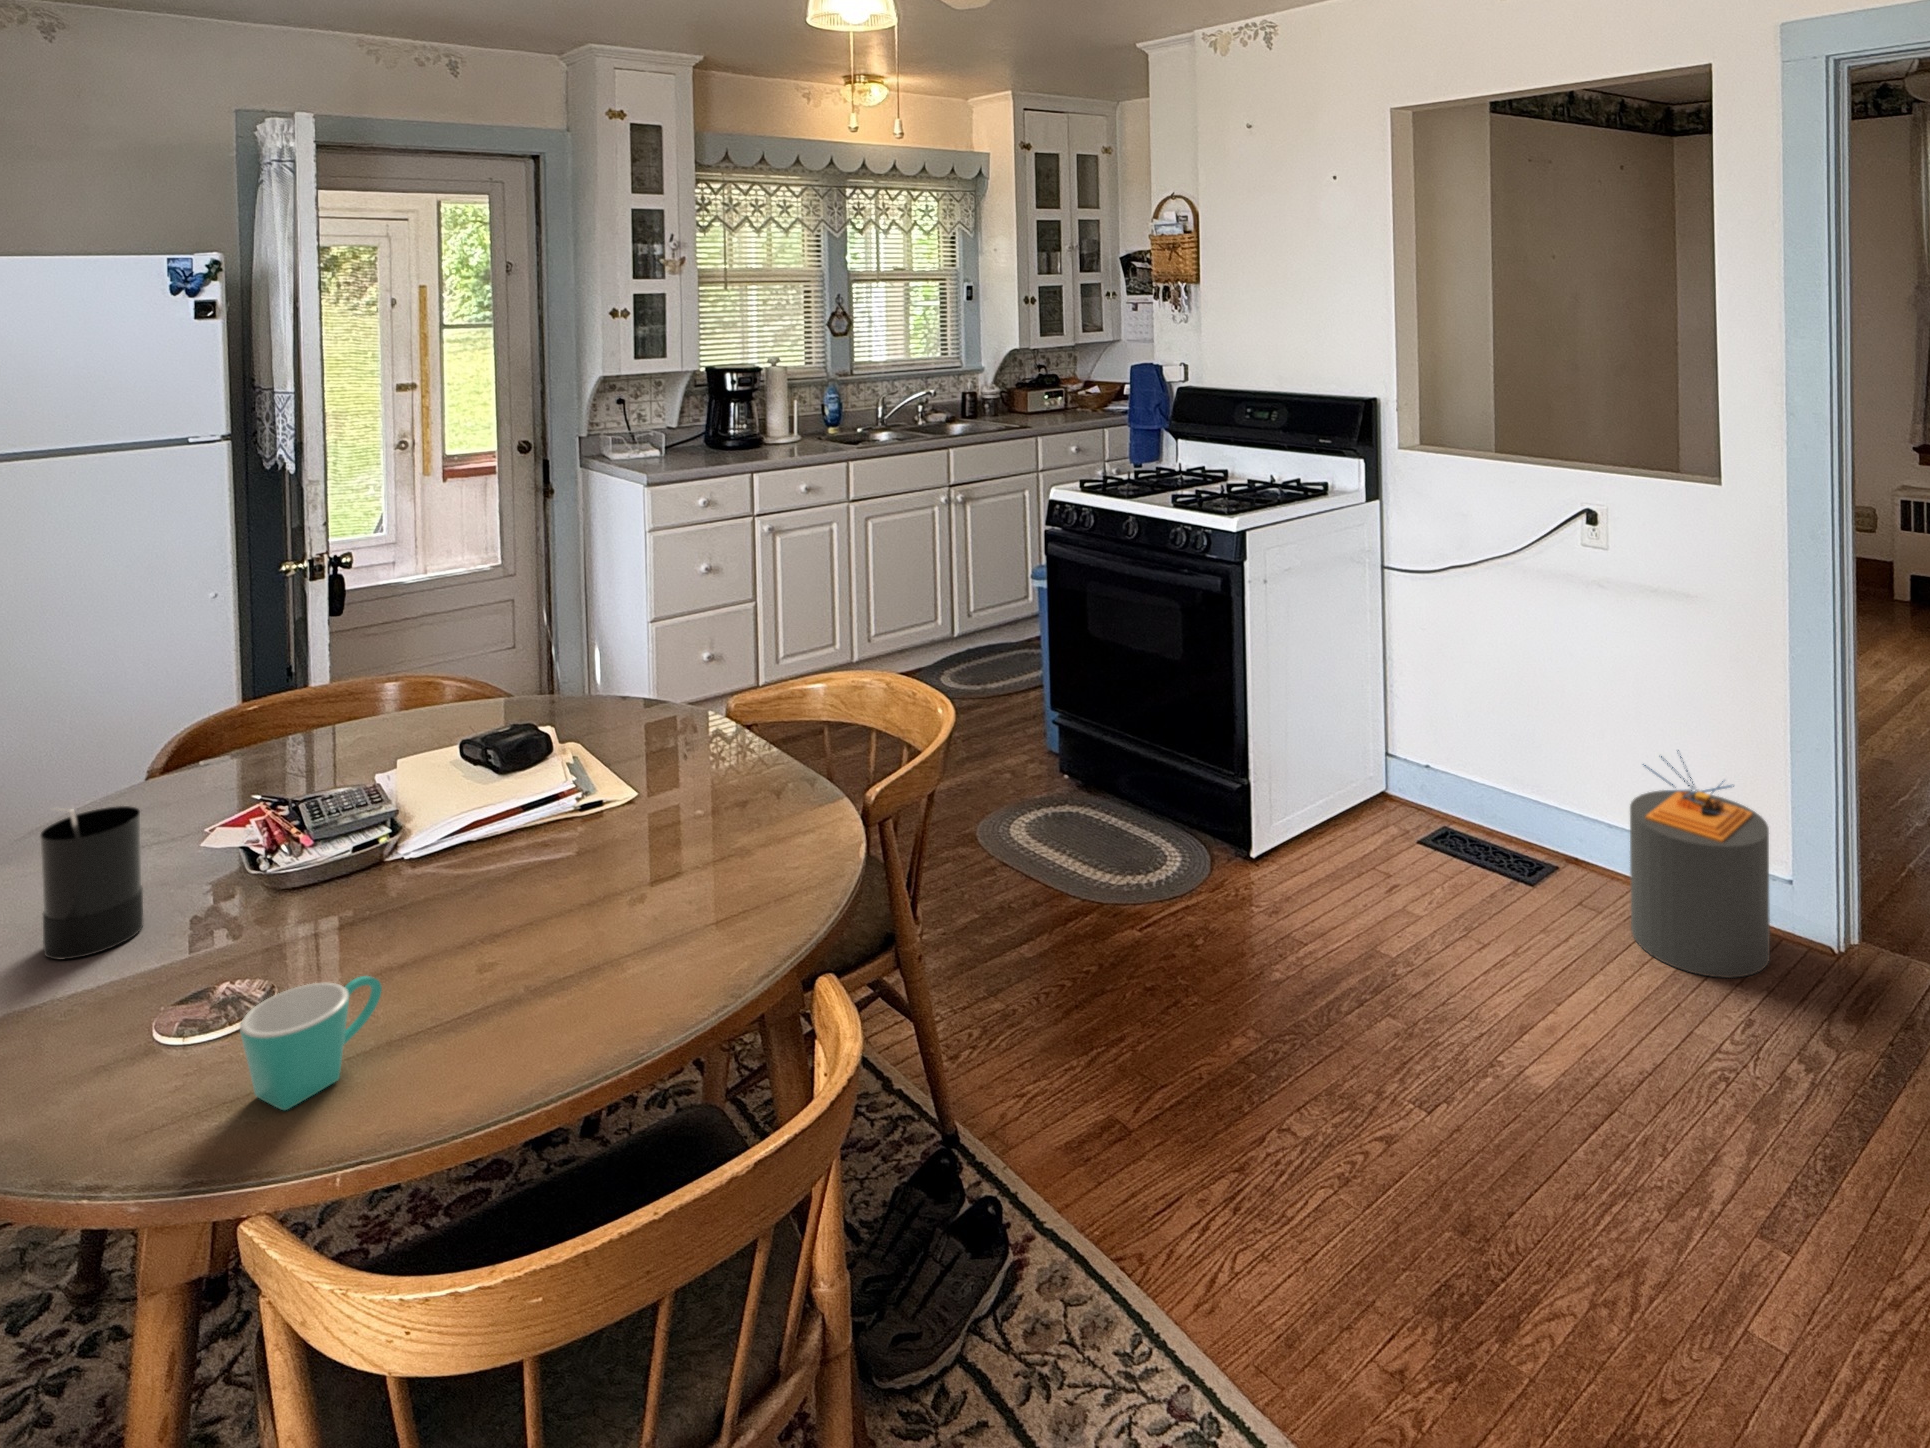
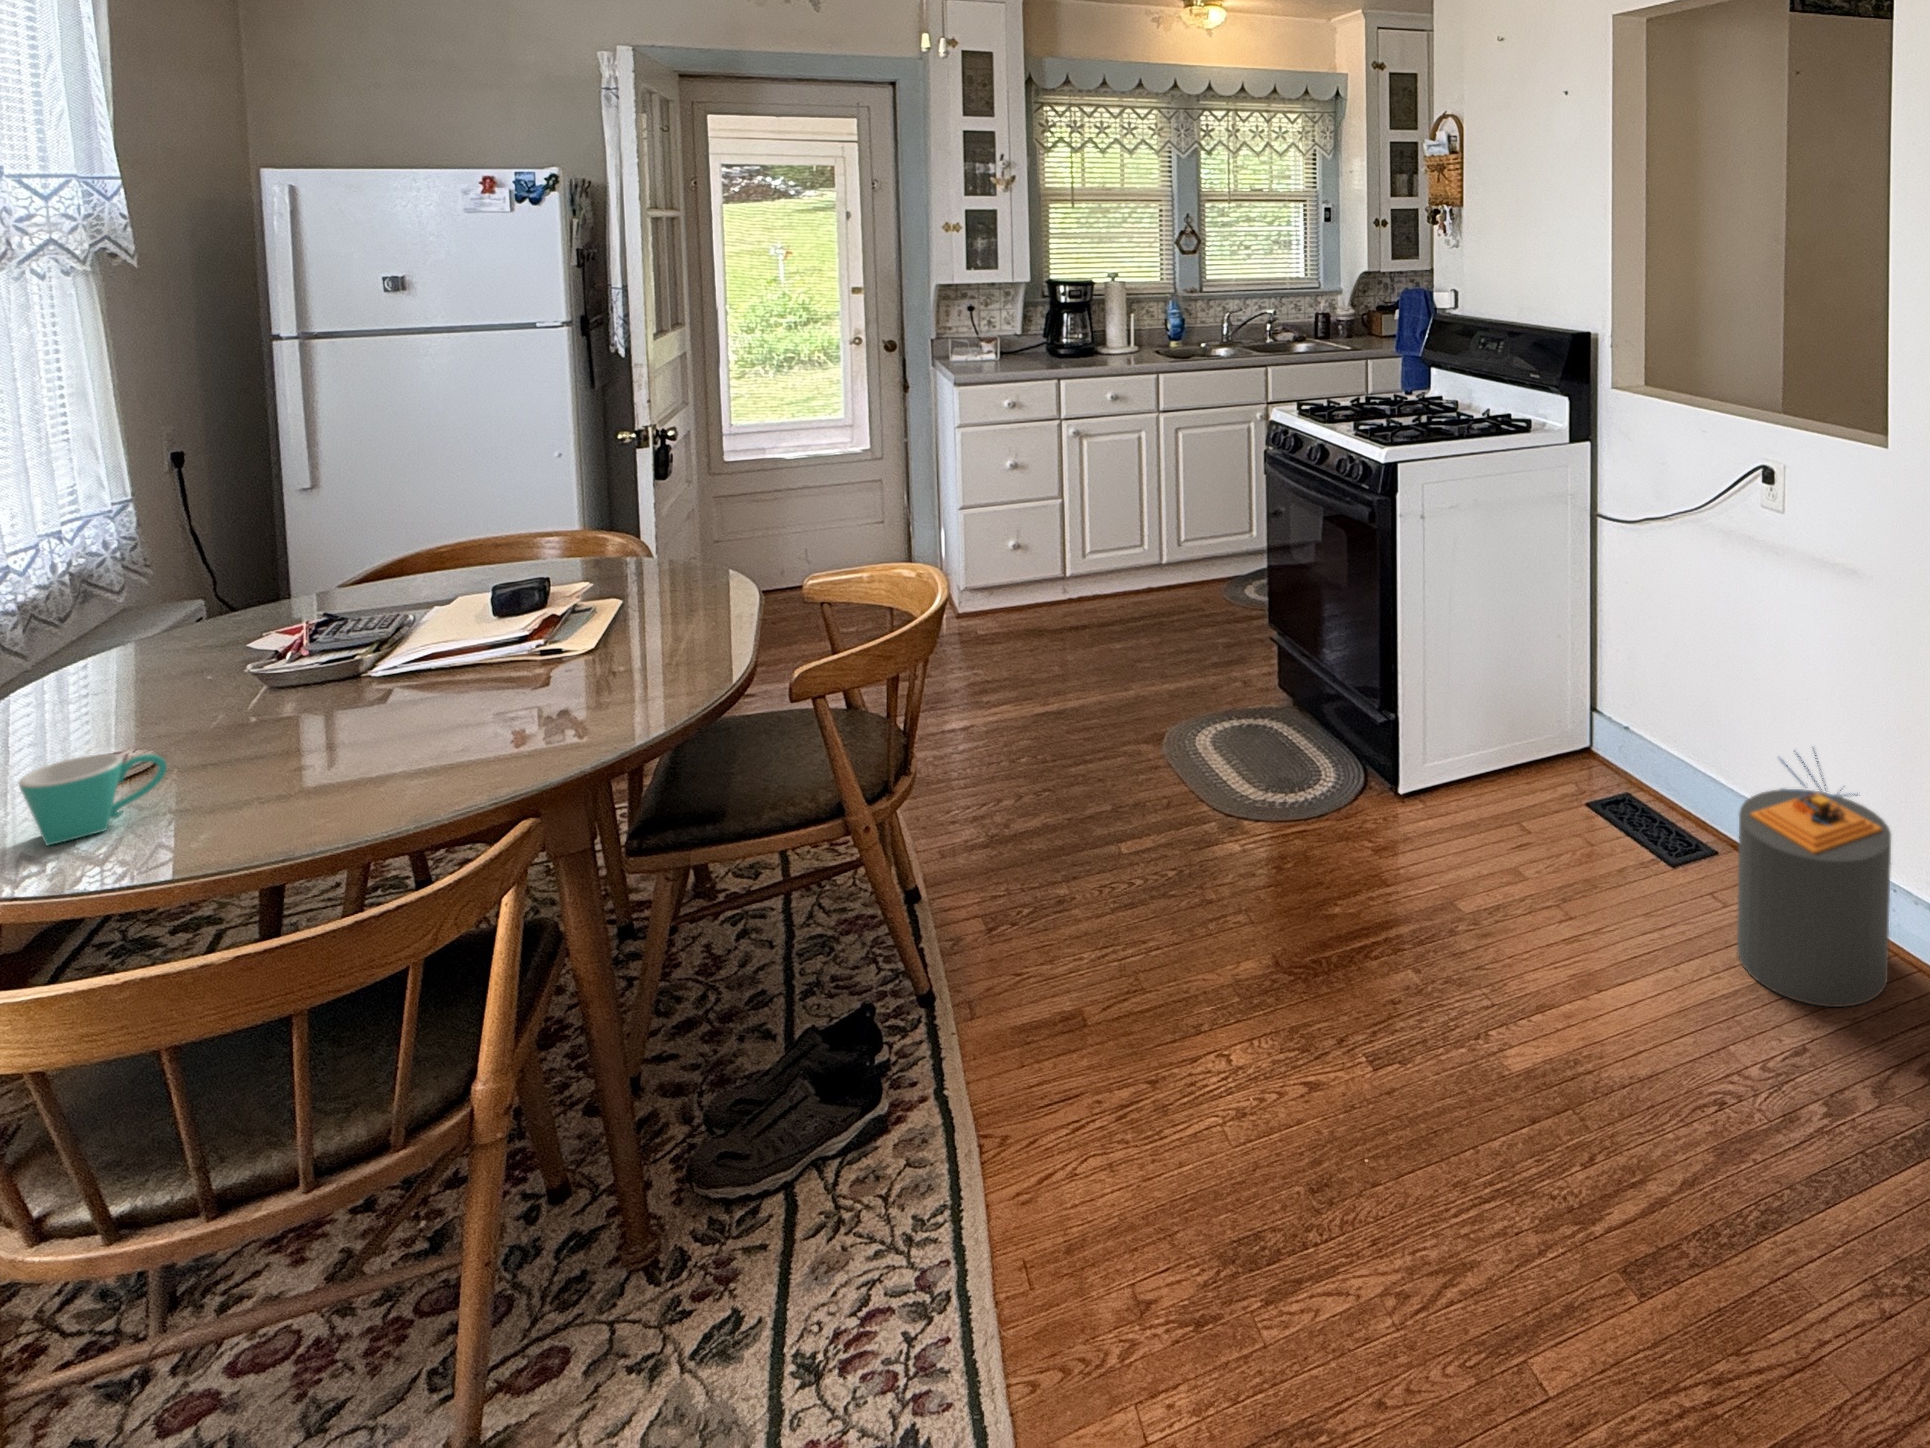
candle: present [40,806,143,959] -> none [76,600,168,716]

